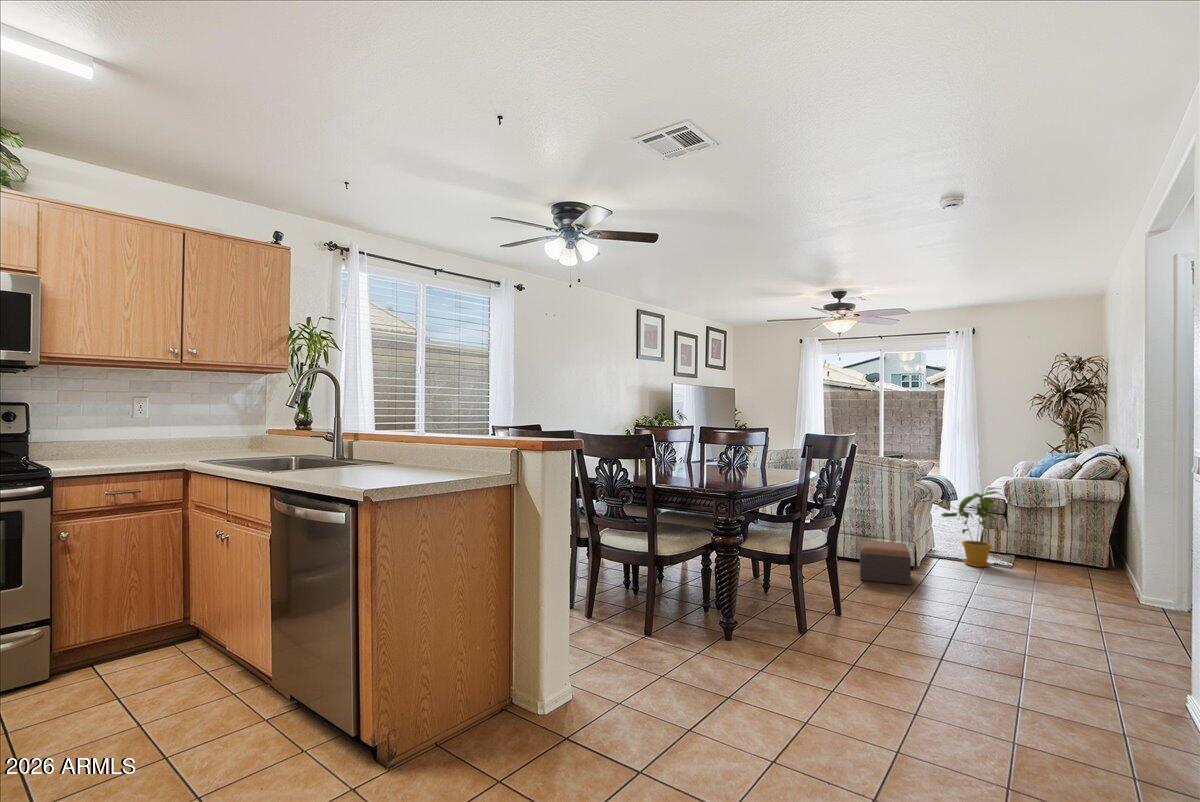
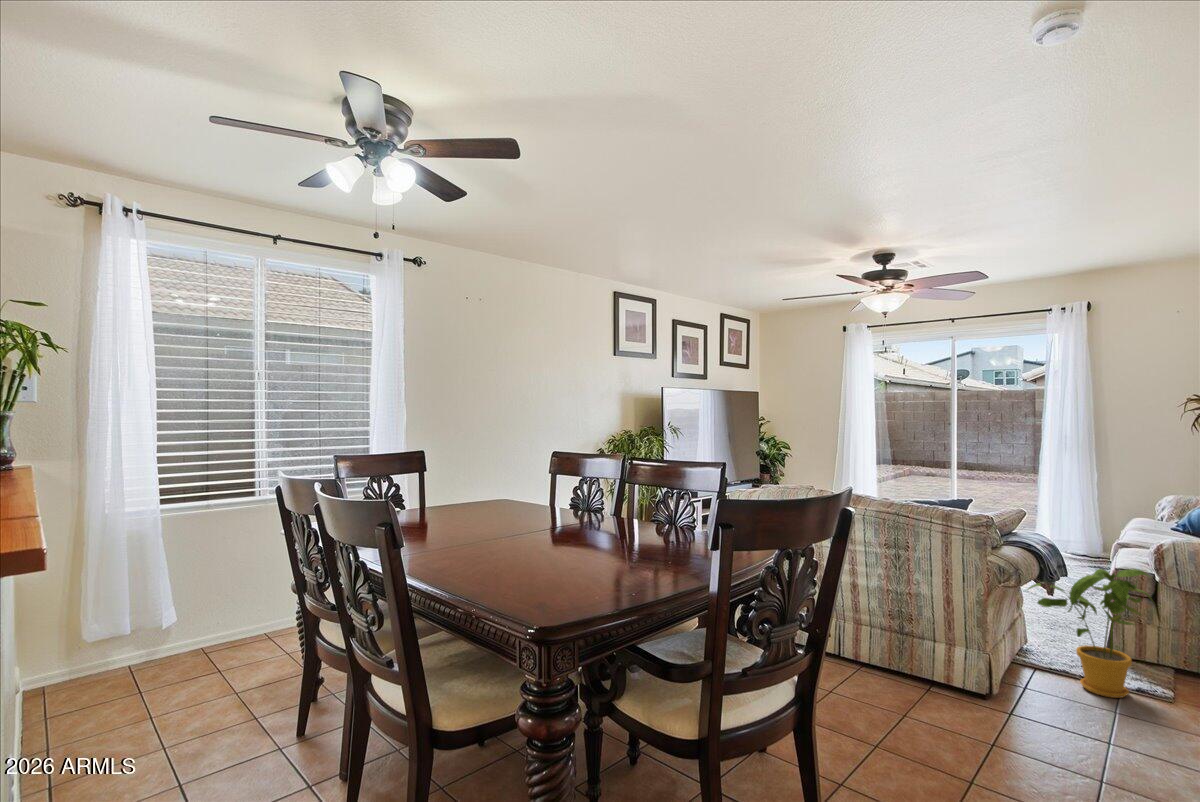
footstool: present [860,540,911,585] -> none [885,648,978,748]

